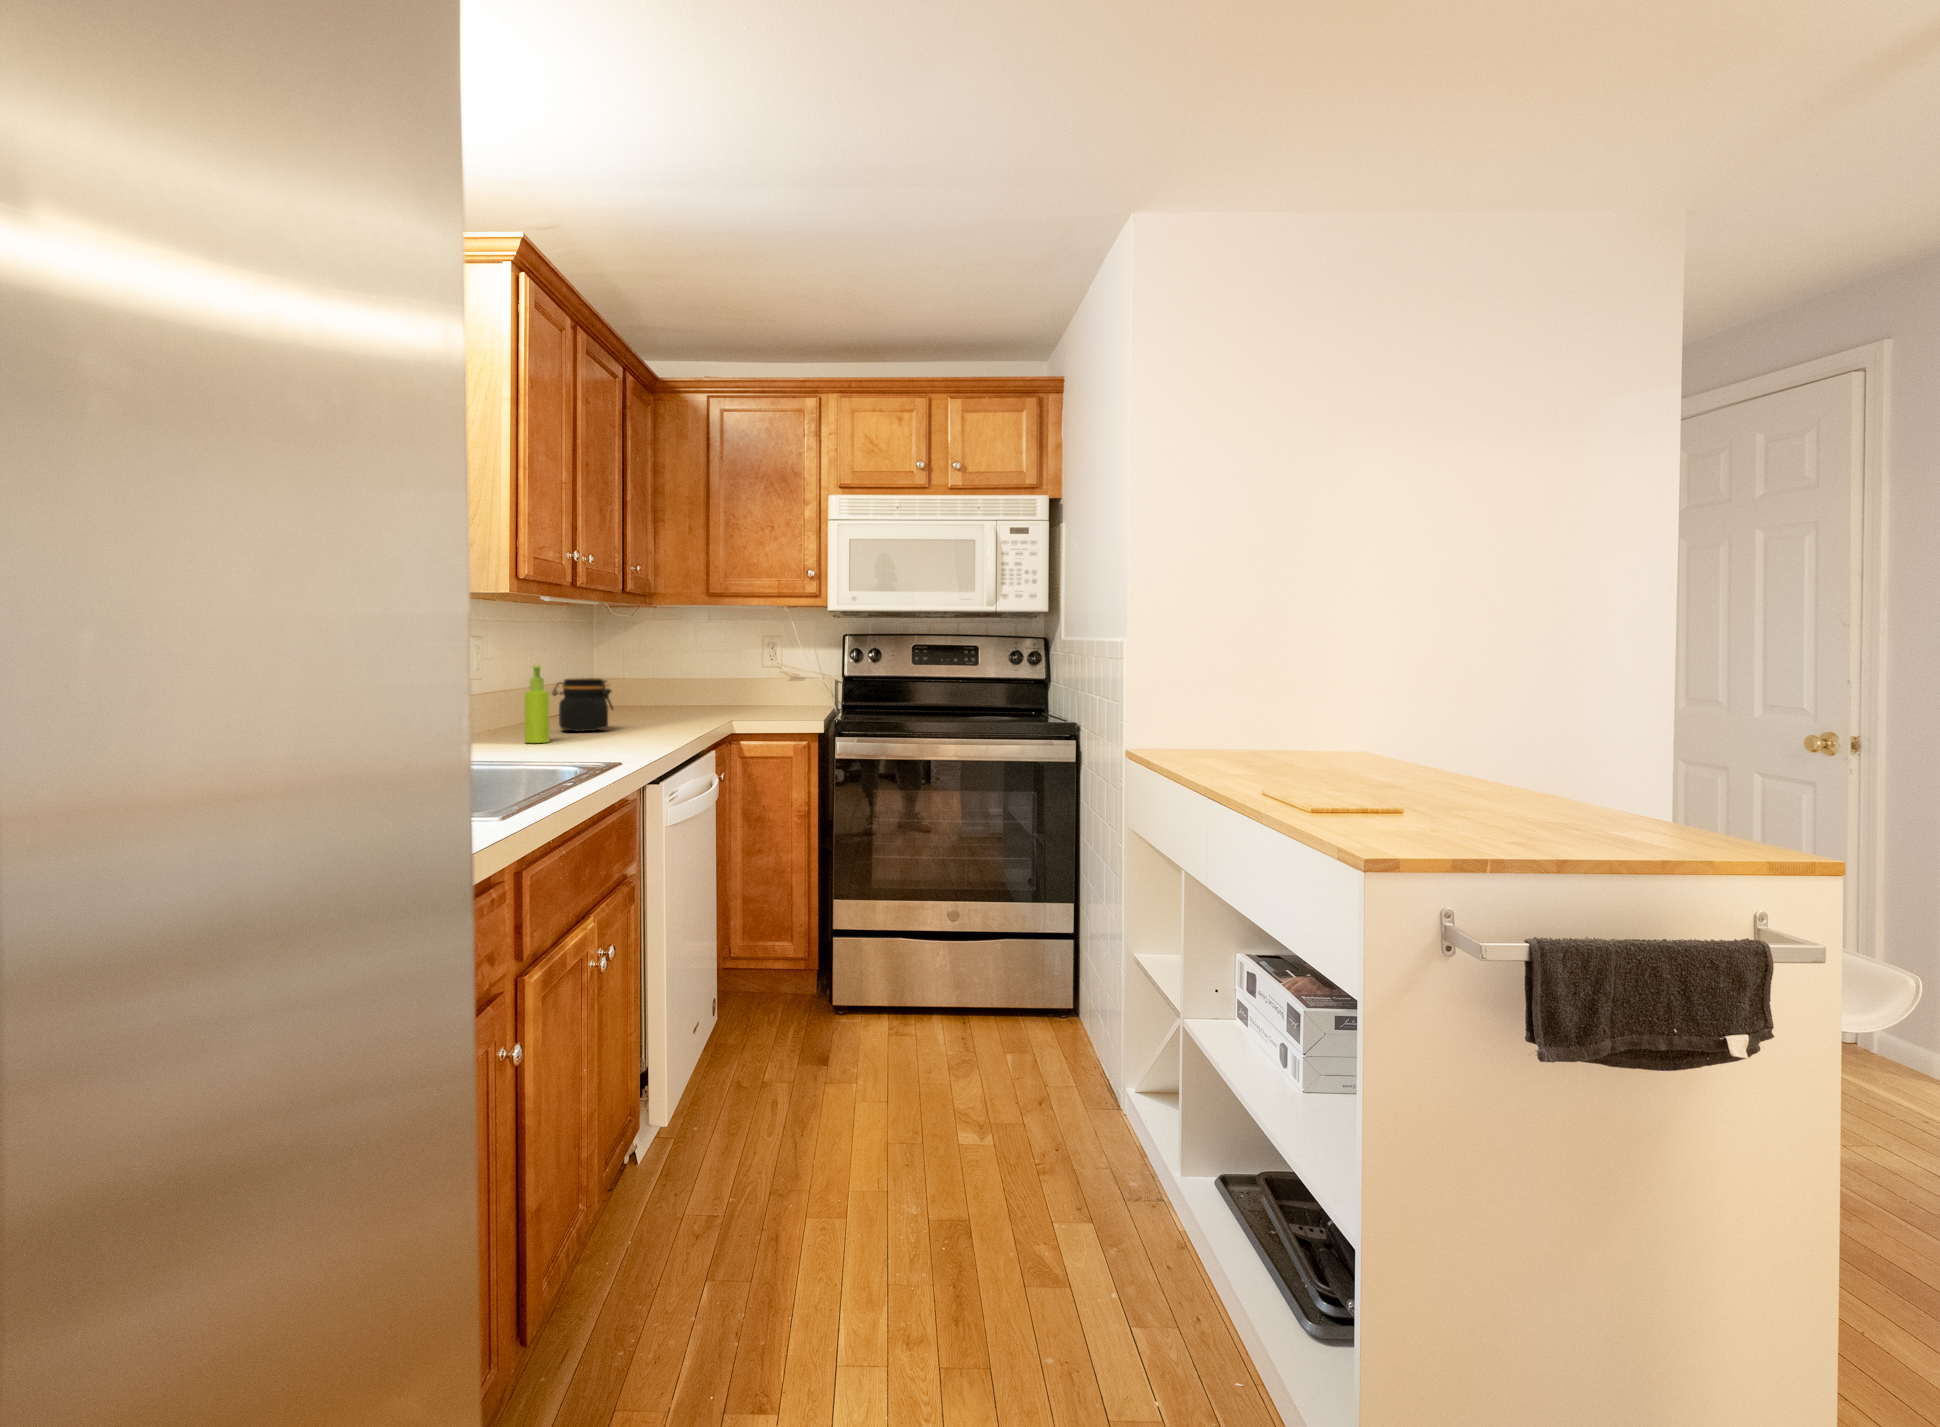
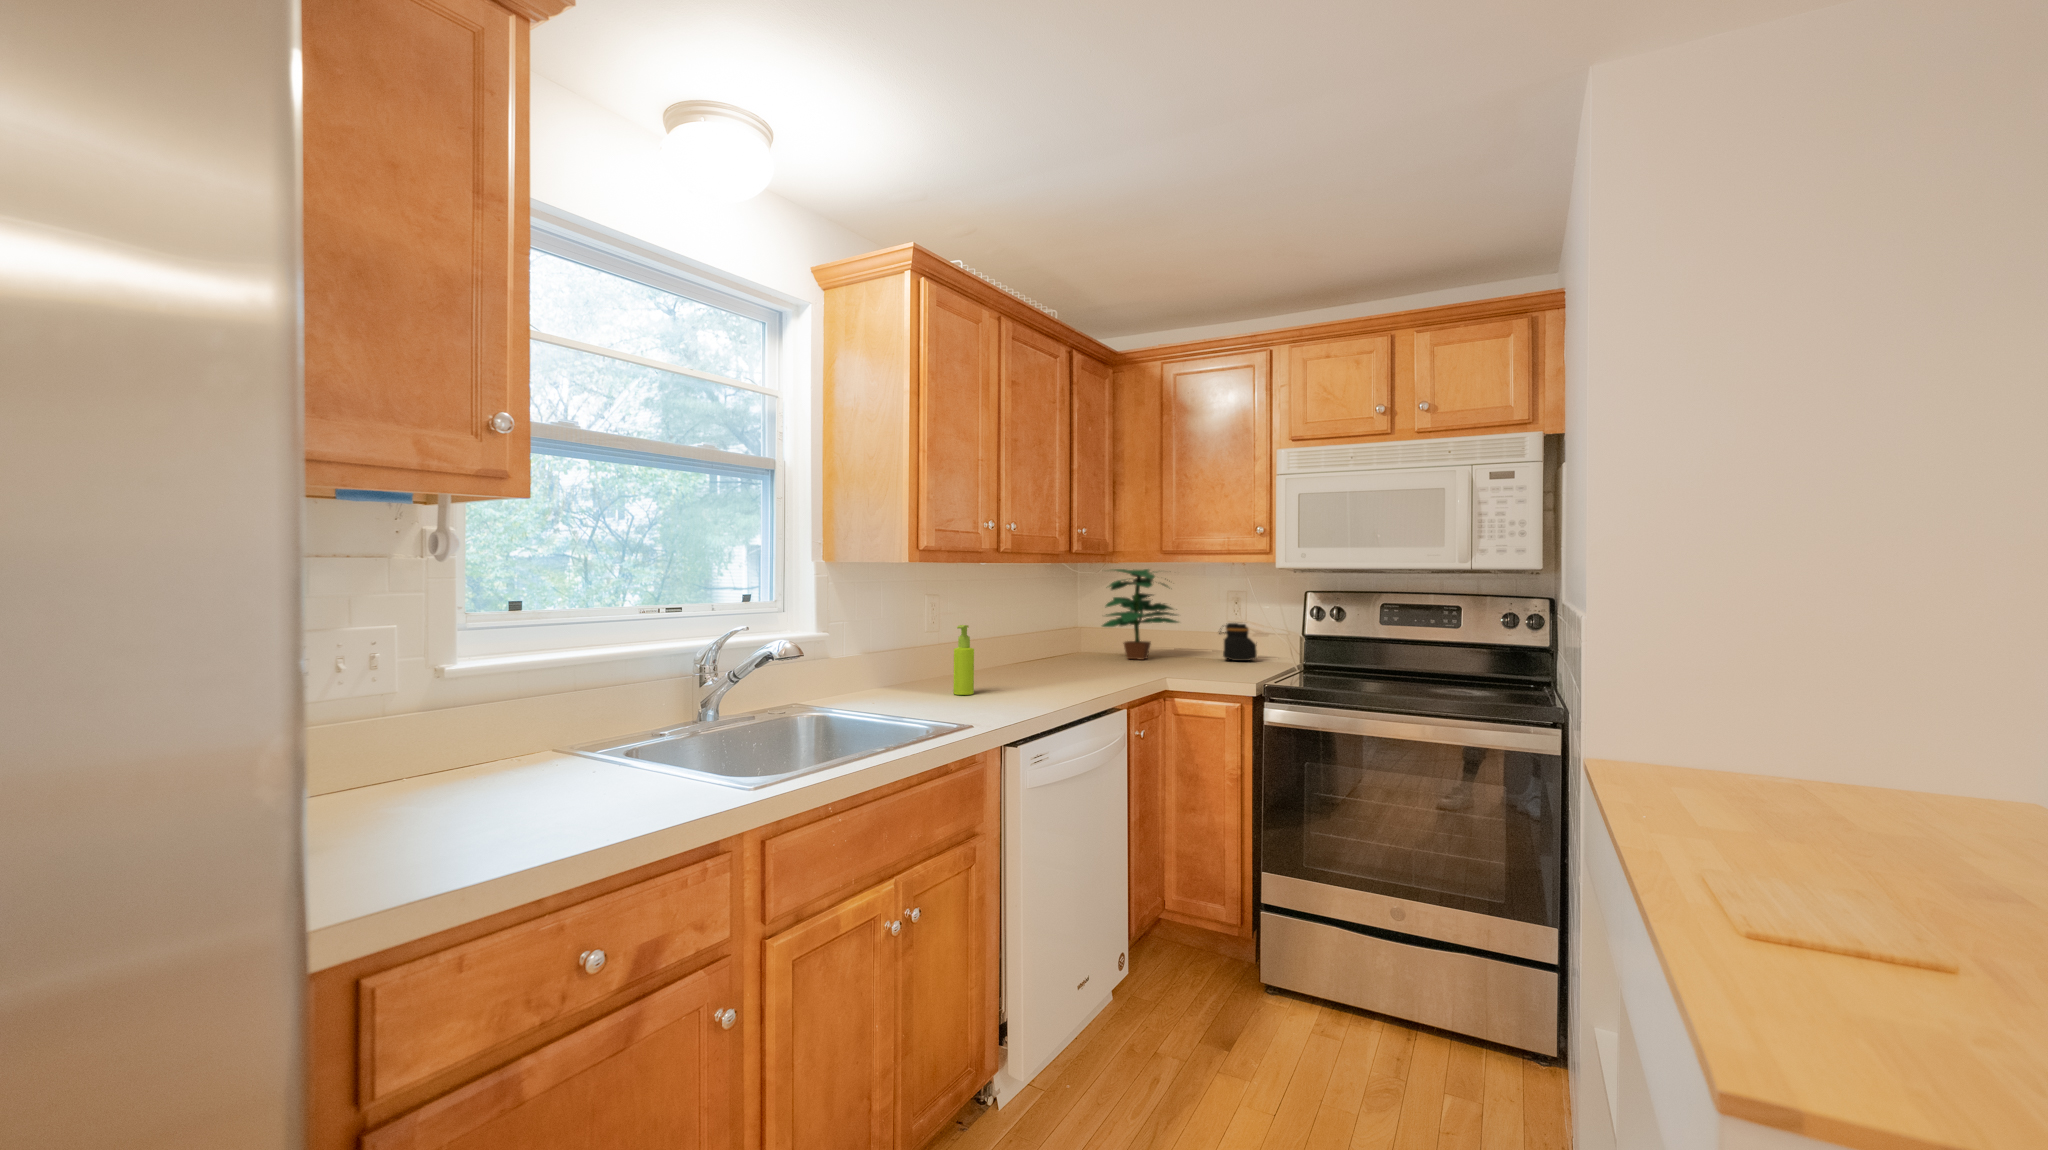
potted plant: none [608,609,701,711] -> present [1102,569,1178,659]
jar: present [552,679,613,731] -> present [1219,623,1257,661]

